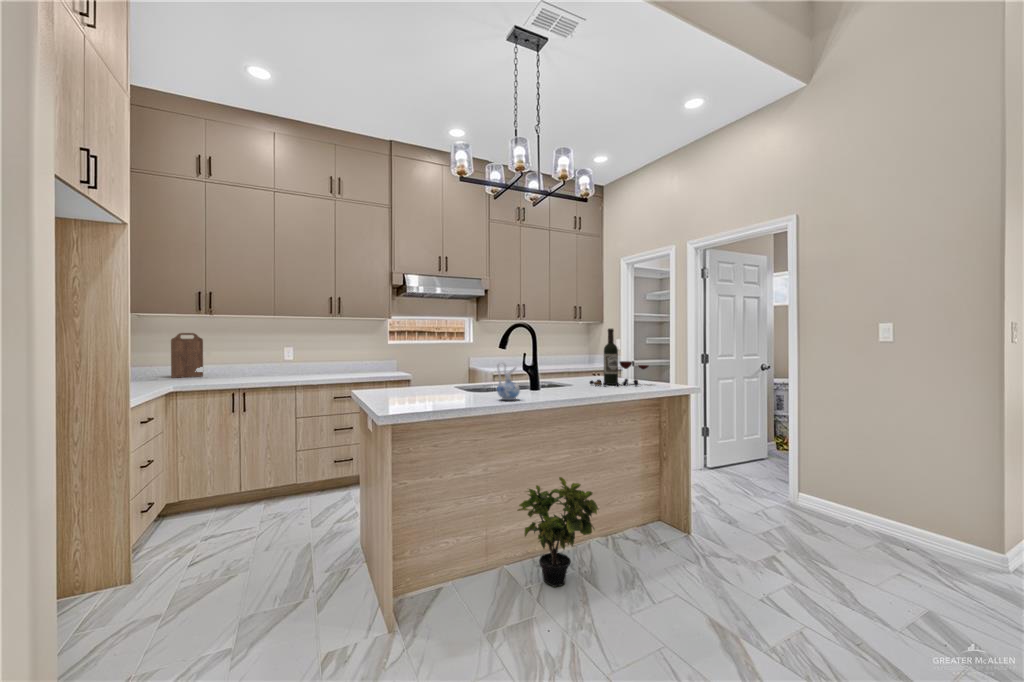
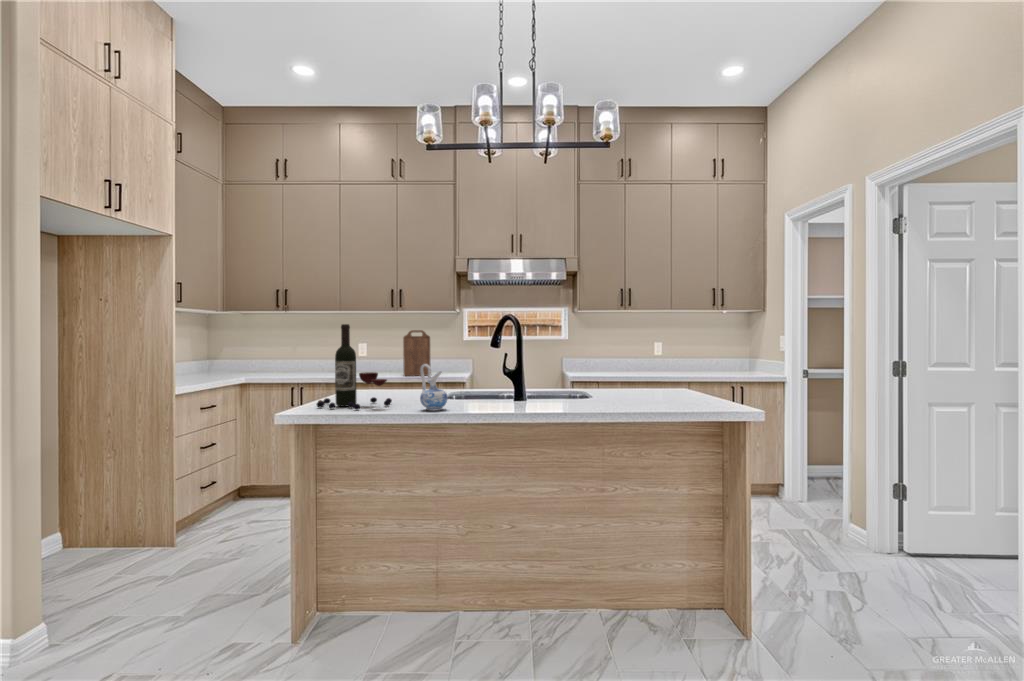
wine bottle: present [590,329,649,386] -> present [316,324,392,410]
cutting board: present [171,333,203,378] -> present [403,330,430,376]
potted plant: present [517,477,598,587] -> none [455,512,552,647]

